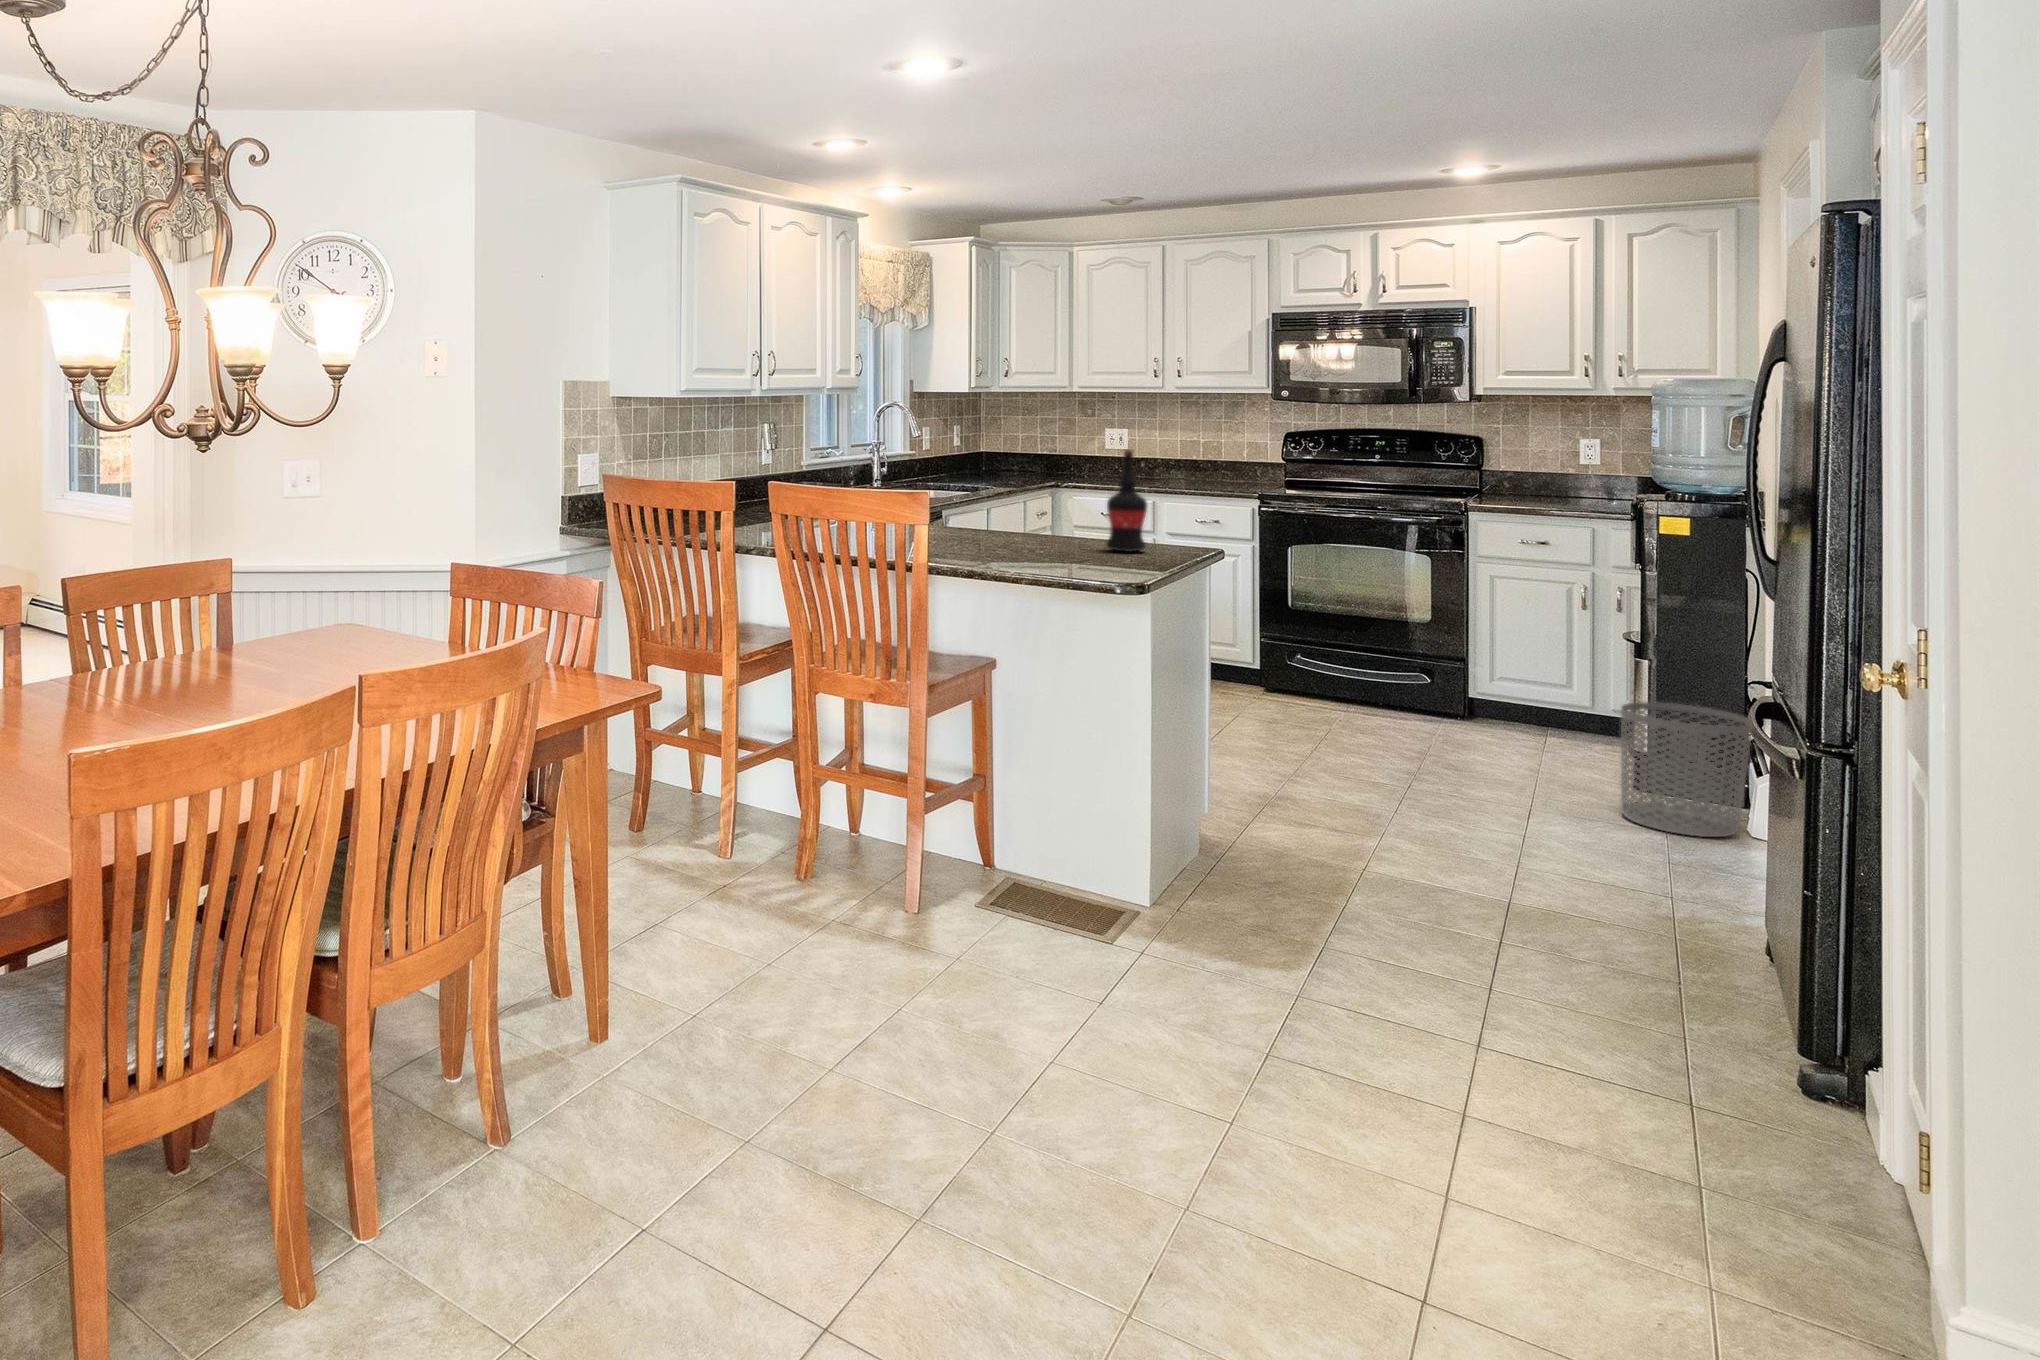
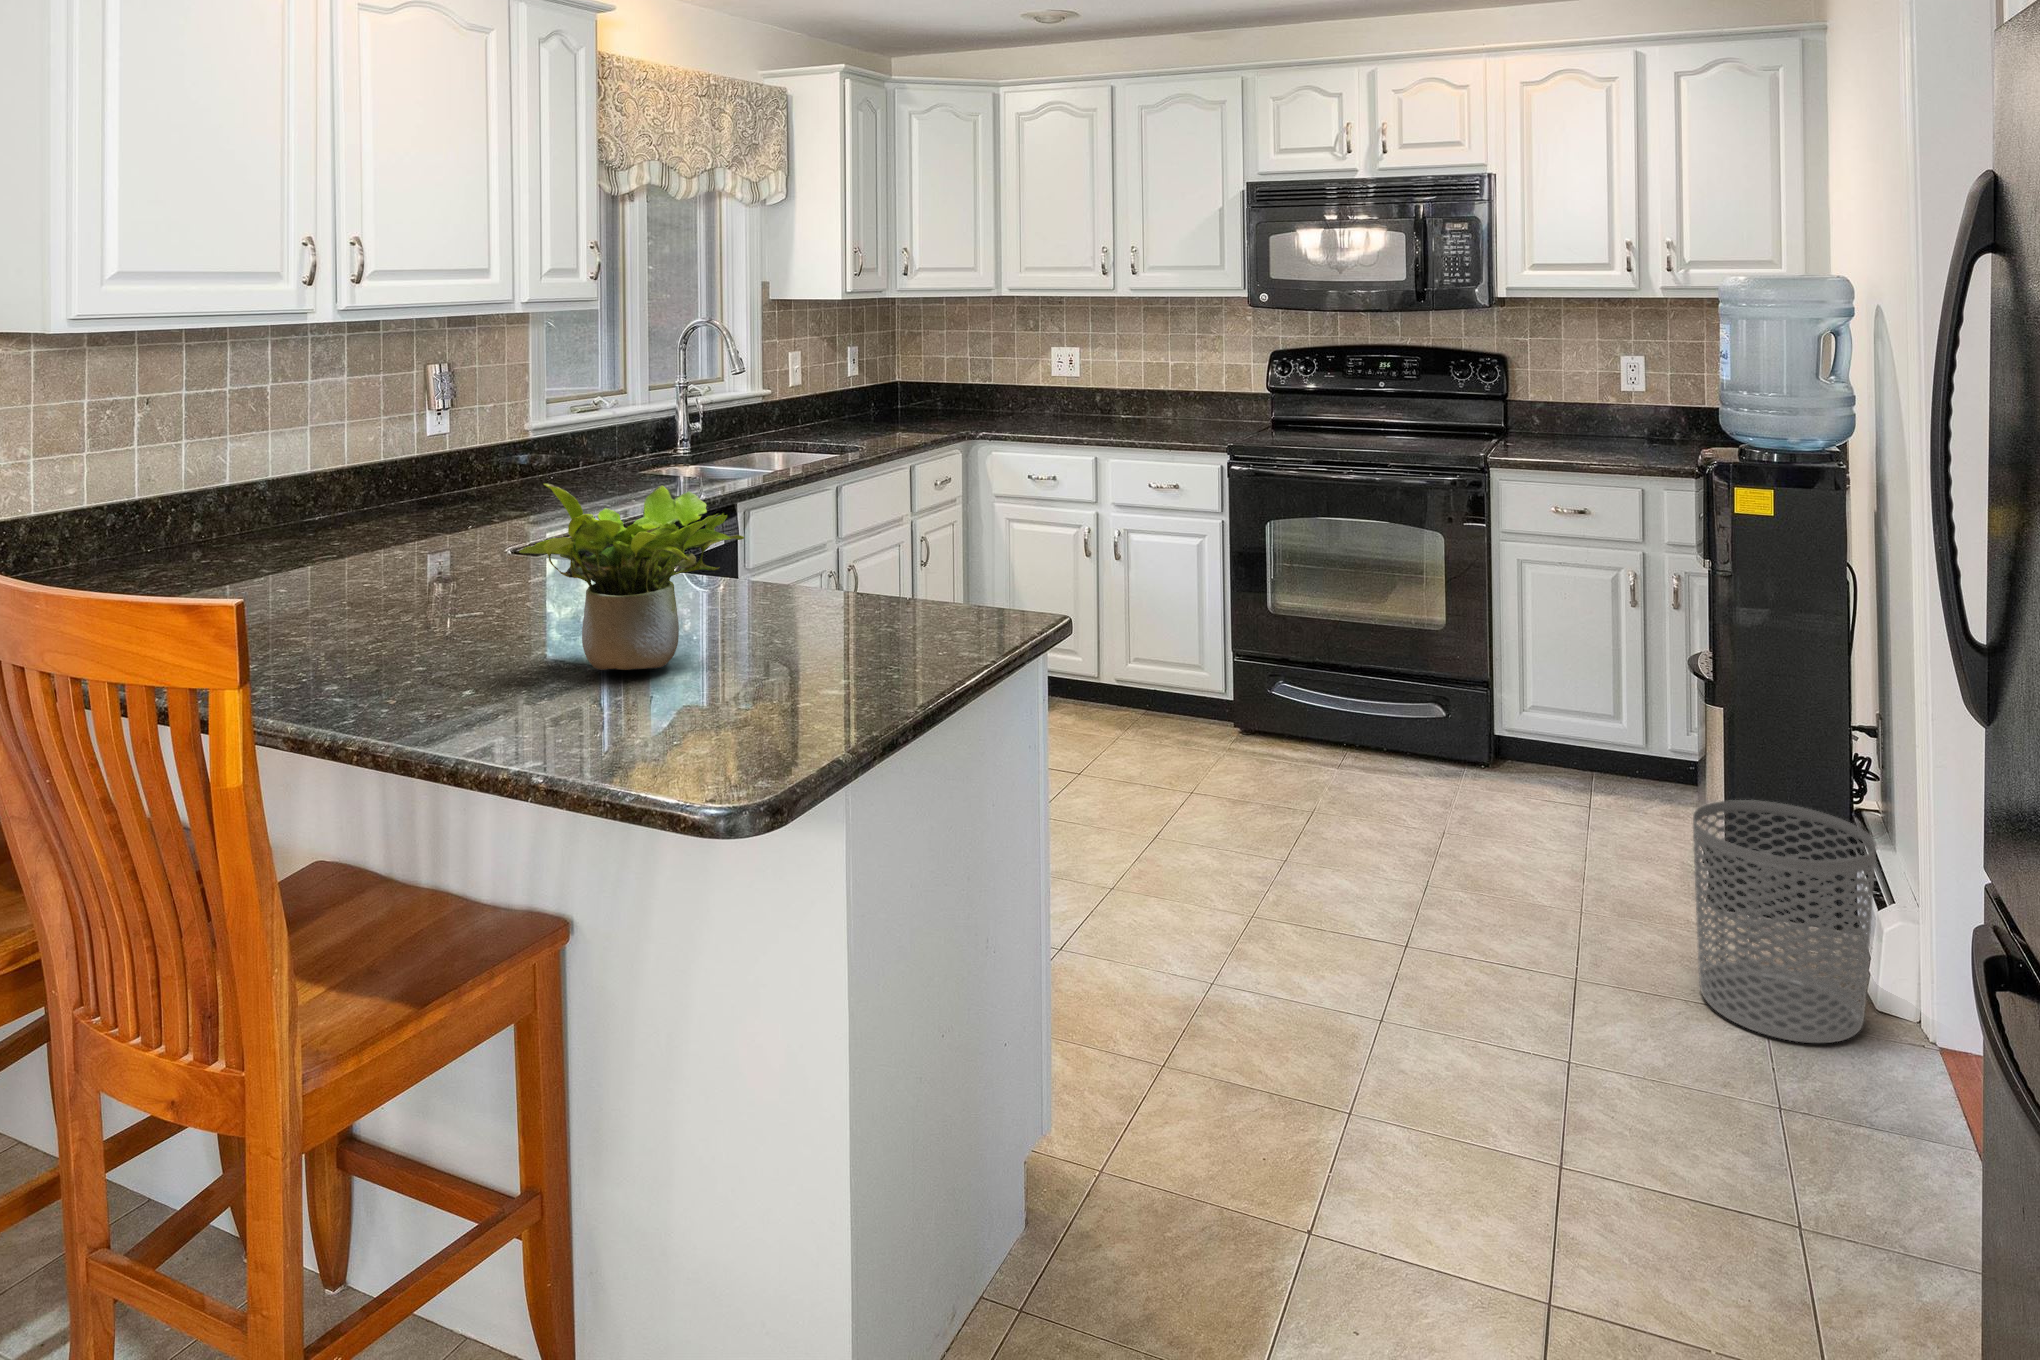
wine bottle: present [1106,449,1147,552] -> none [810,430,884,639]
potted plant: none [983,469,1086,556] -> present [519,483,744,670]

